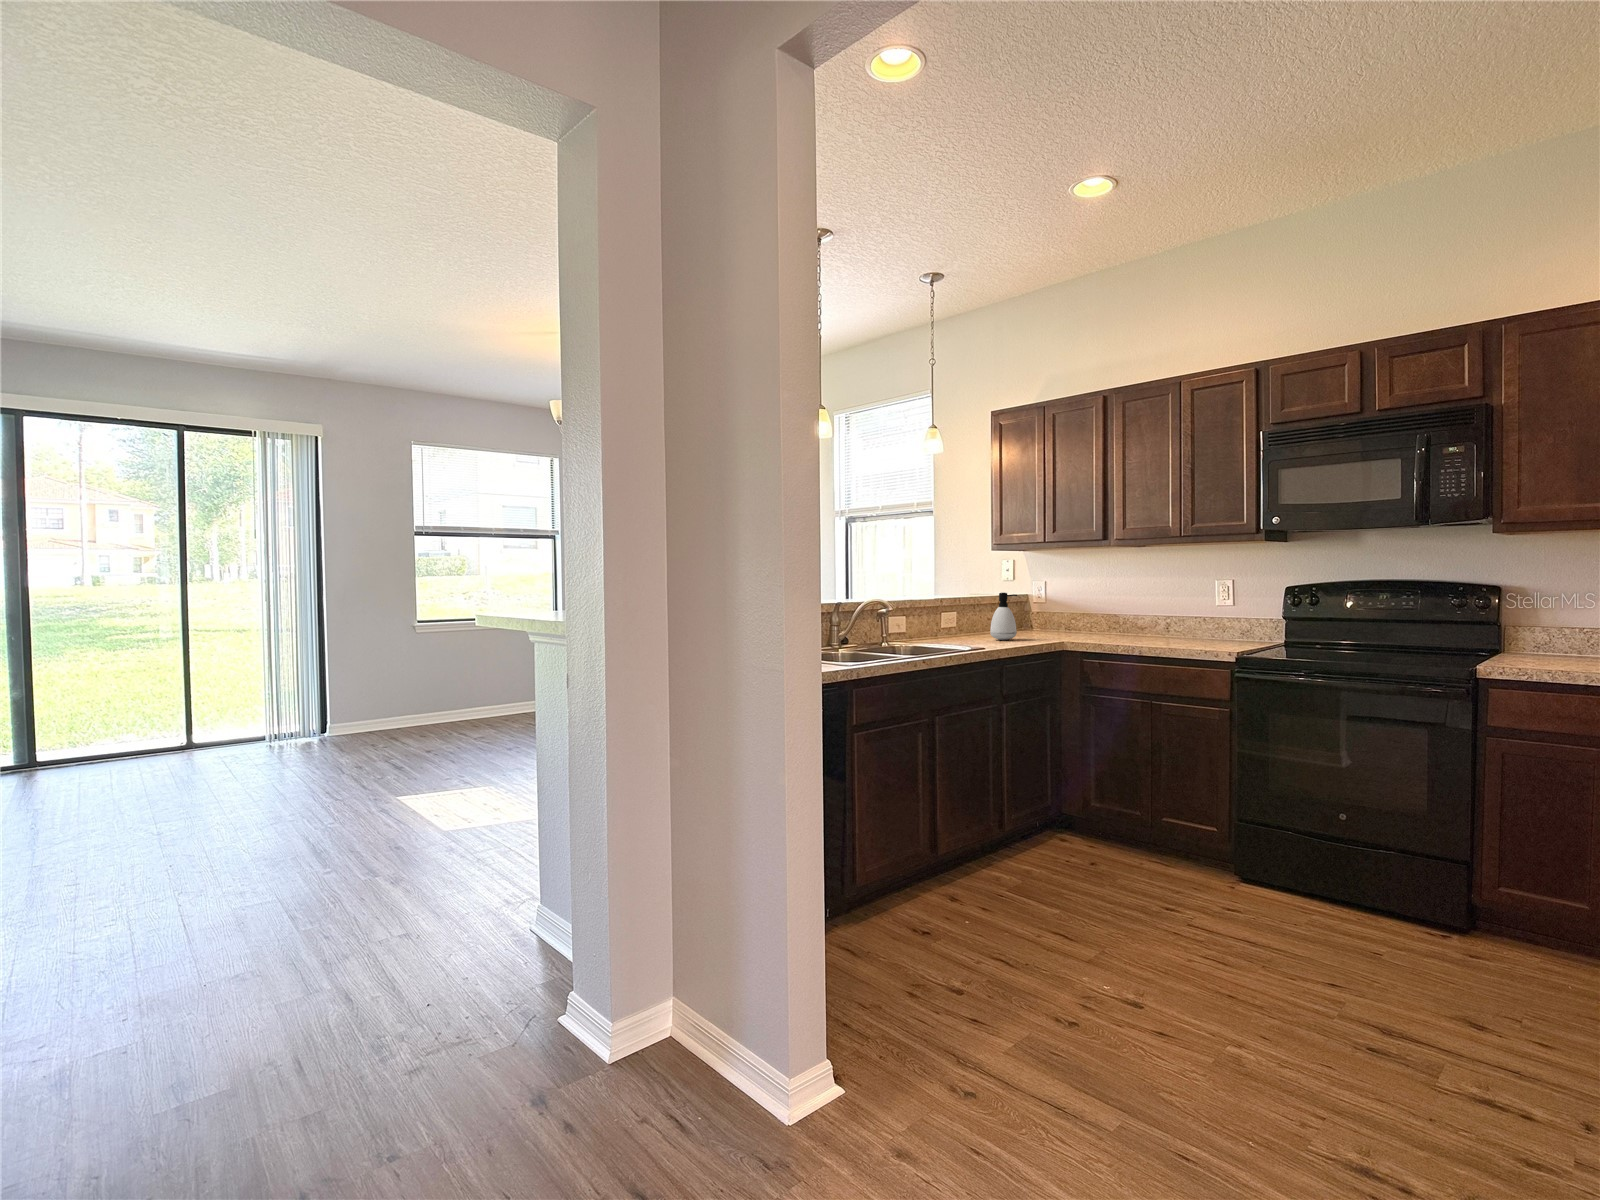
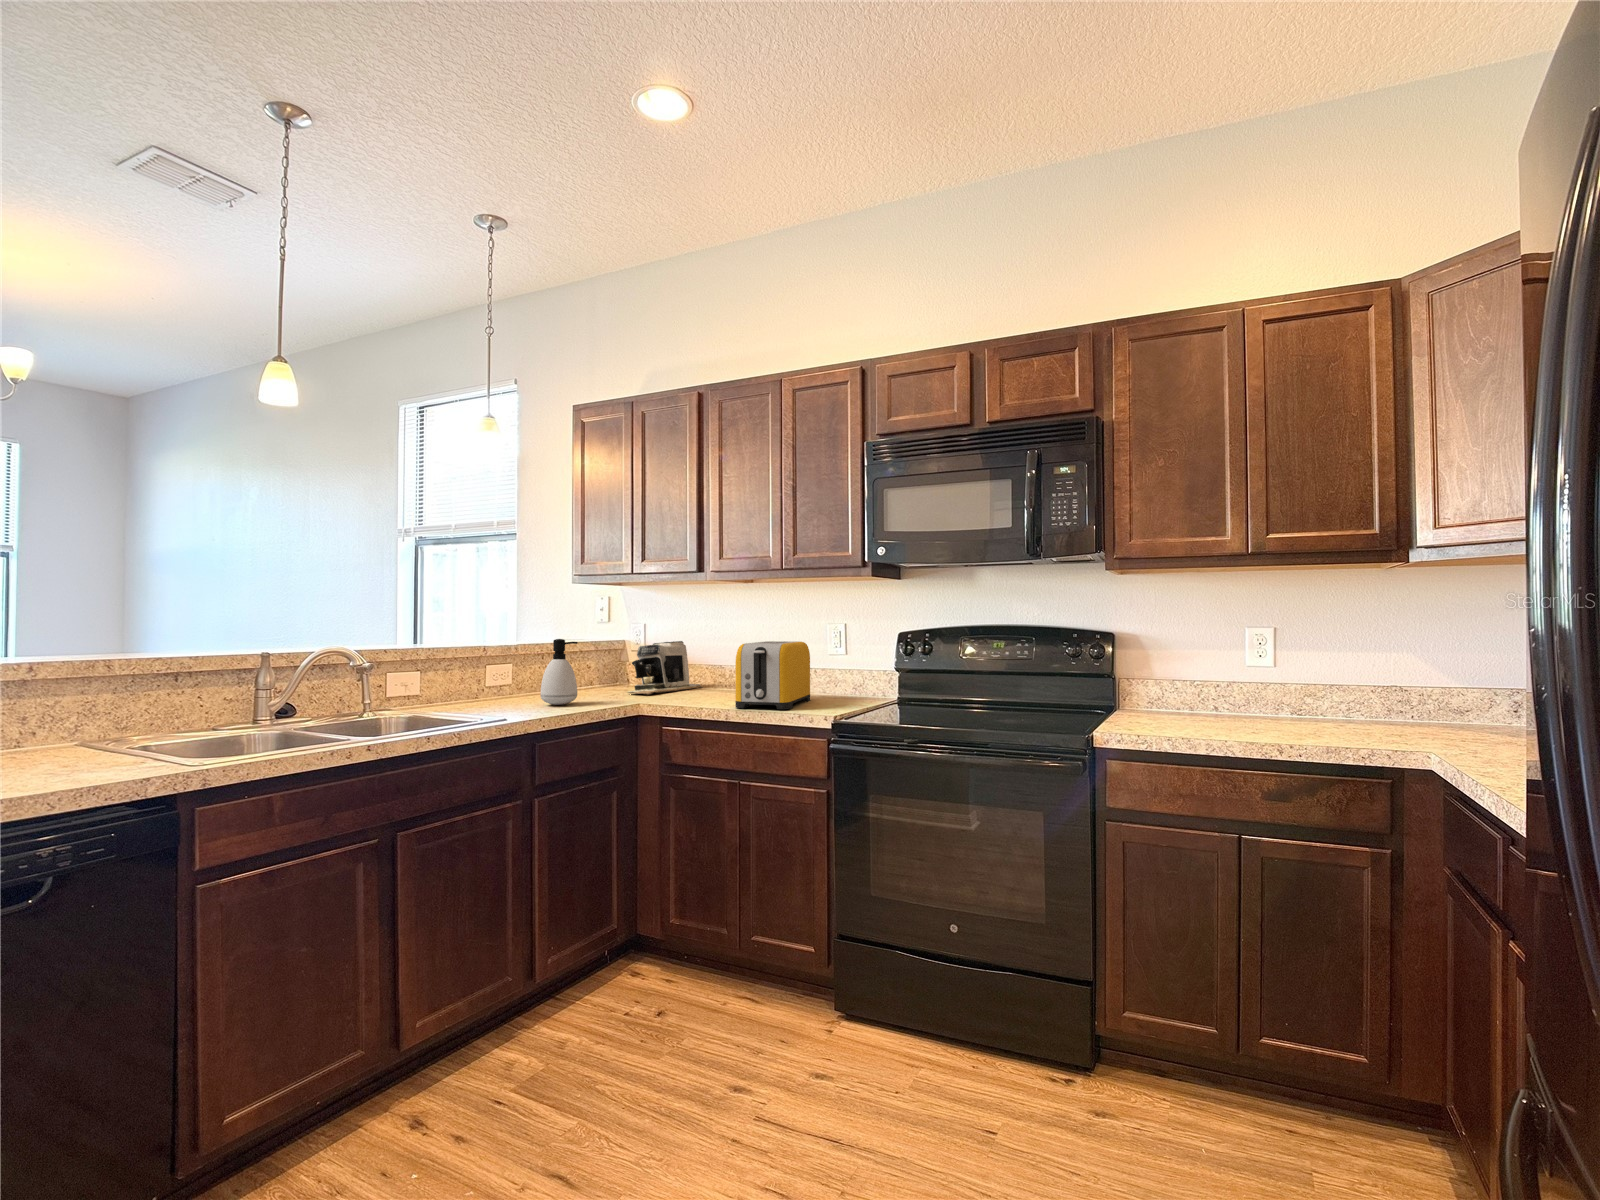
toaster: none [1145,594,1203,646] -> present [735,641,810,709]
coffee maker: none [1041,595,1100,635] -> present [630,641,702,694]

